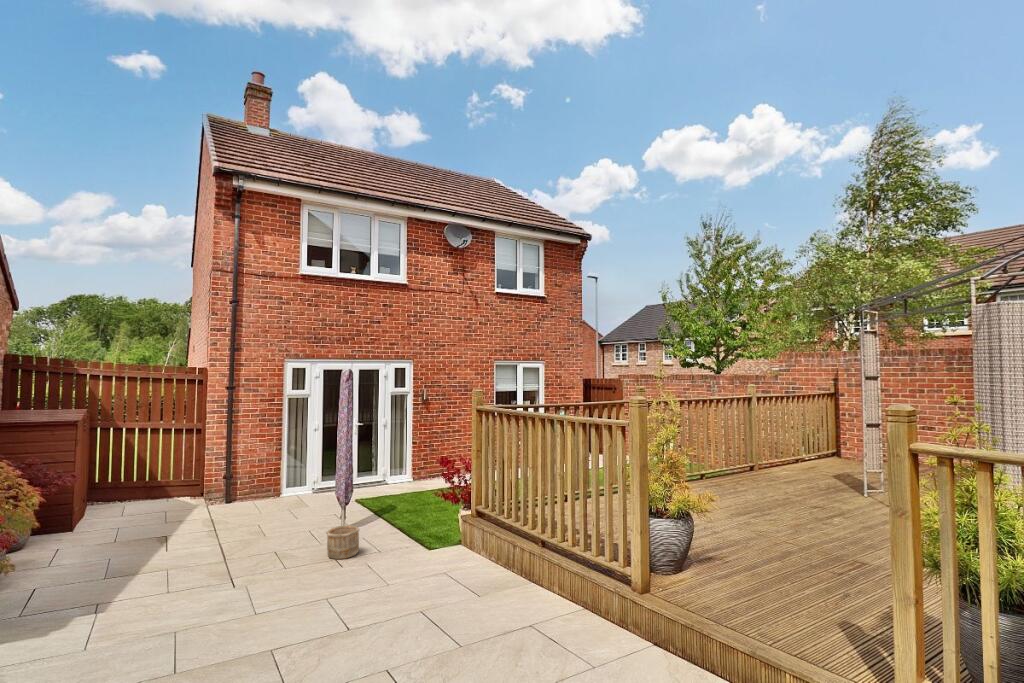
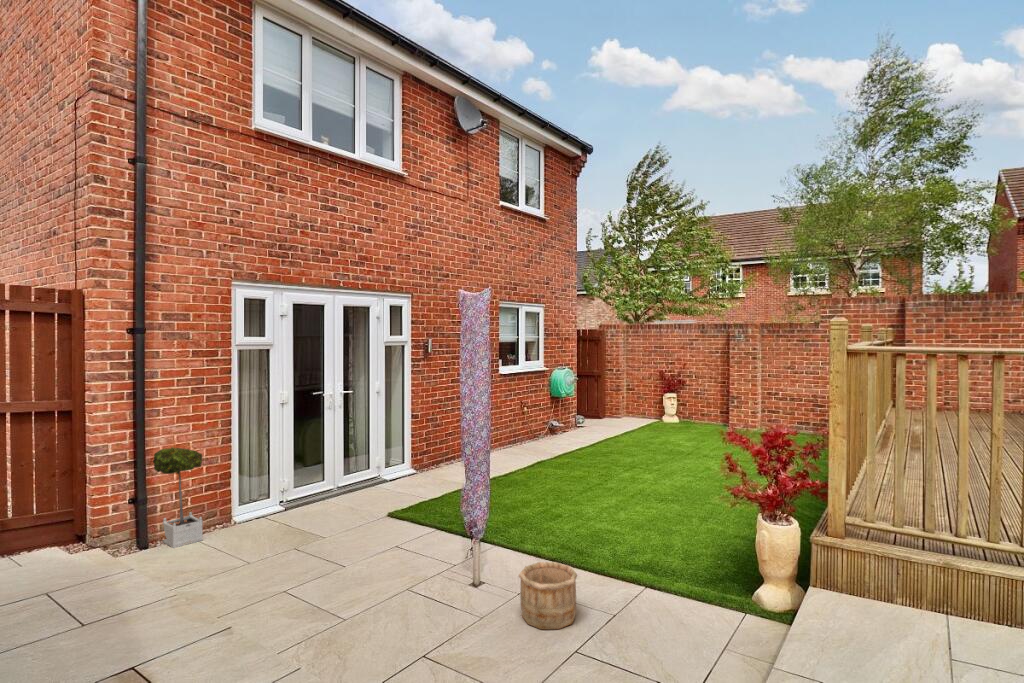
potted tree: none [233,451,259,506] -> present [153,447,203,548]

